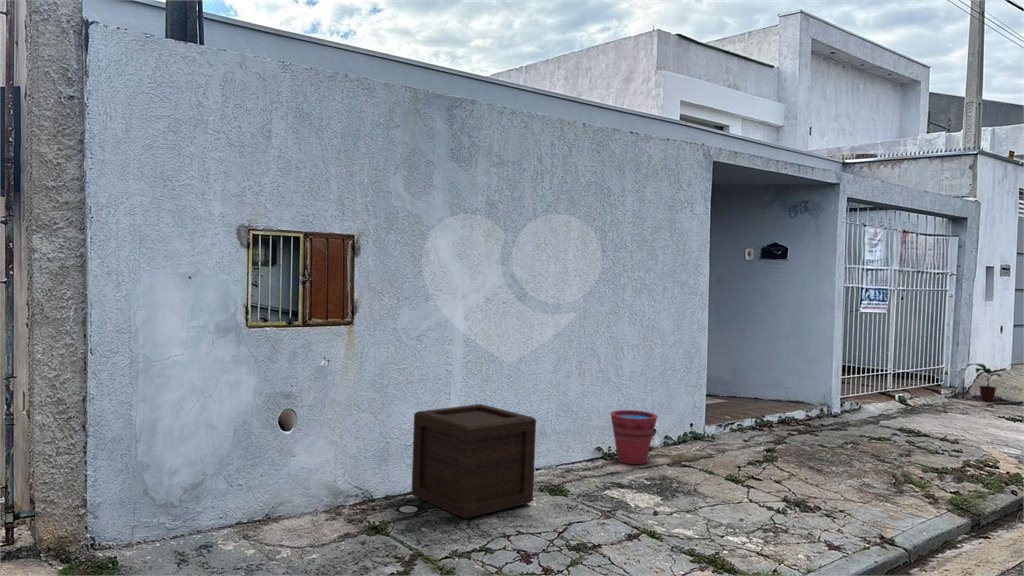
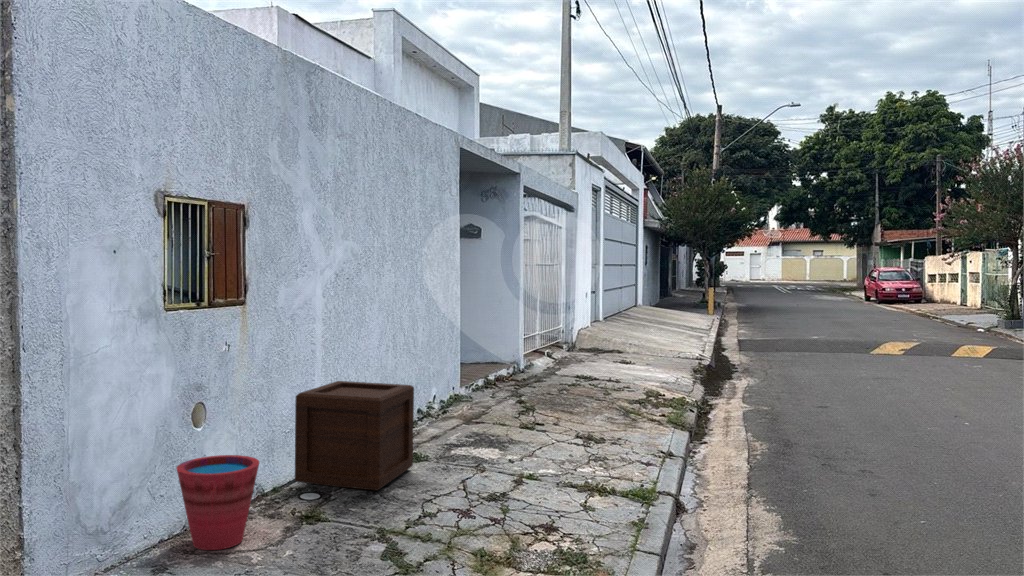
potted plant: present [967,363,1009,400] -> none [575,322,607,350]
bucket: present [611,410,657,464] -> present [177,455,259,550]

